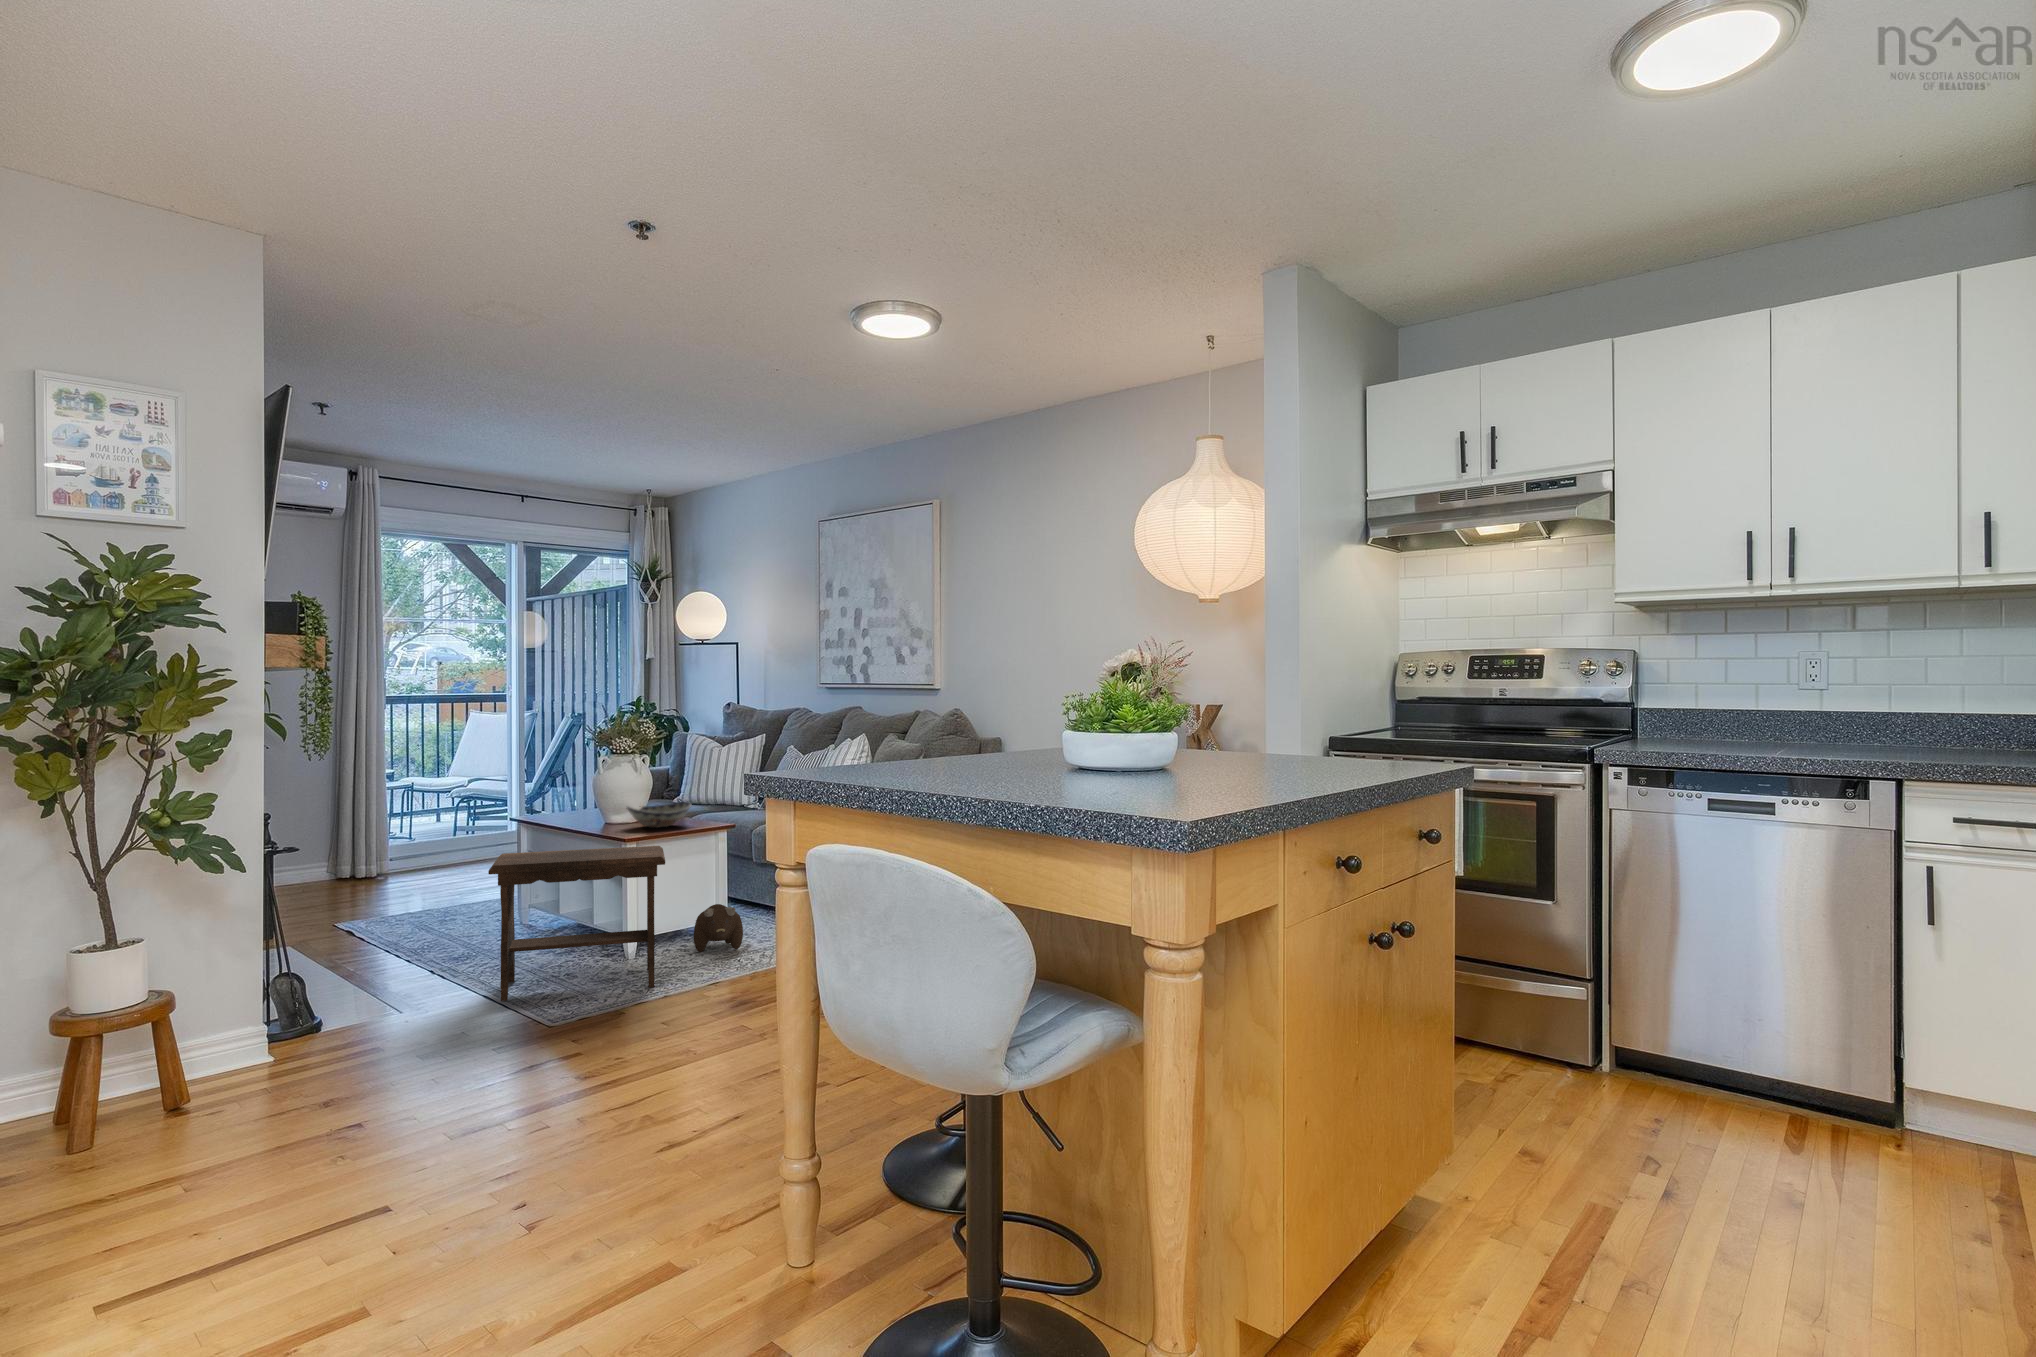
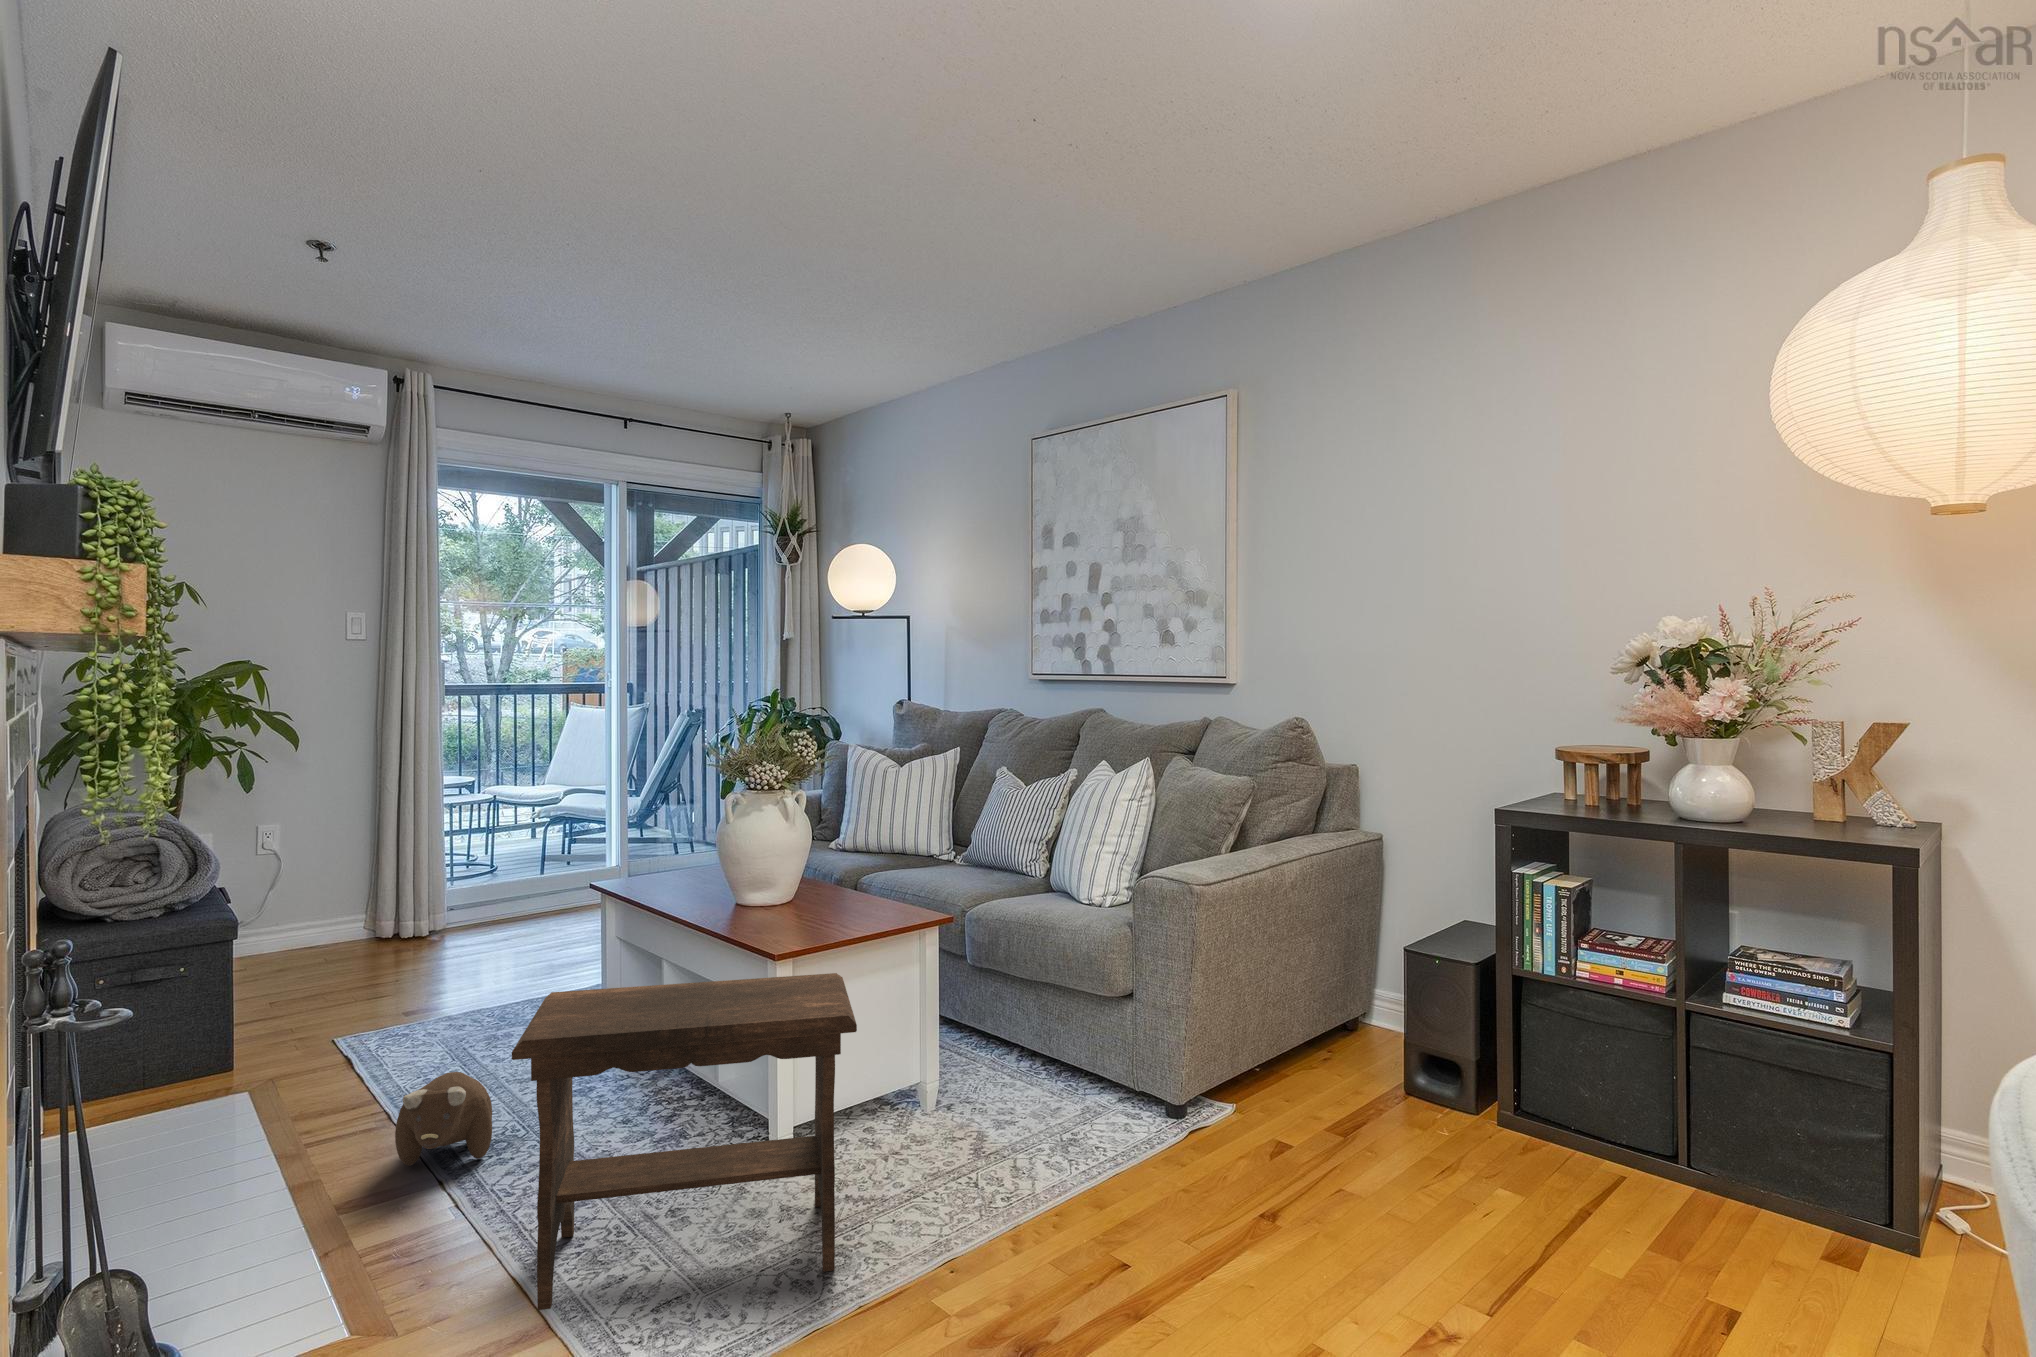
decorative bowl: present [627,802,691,828] -> none [772,873,881,920]
plush toy: present [694,904,743,952] -> present [395,1072,492,1166]

